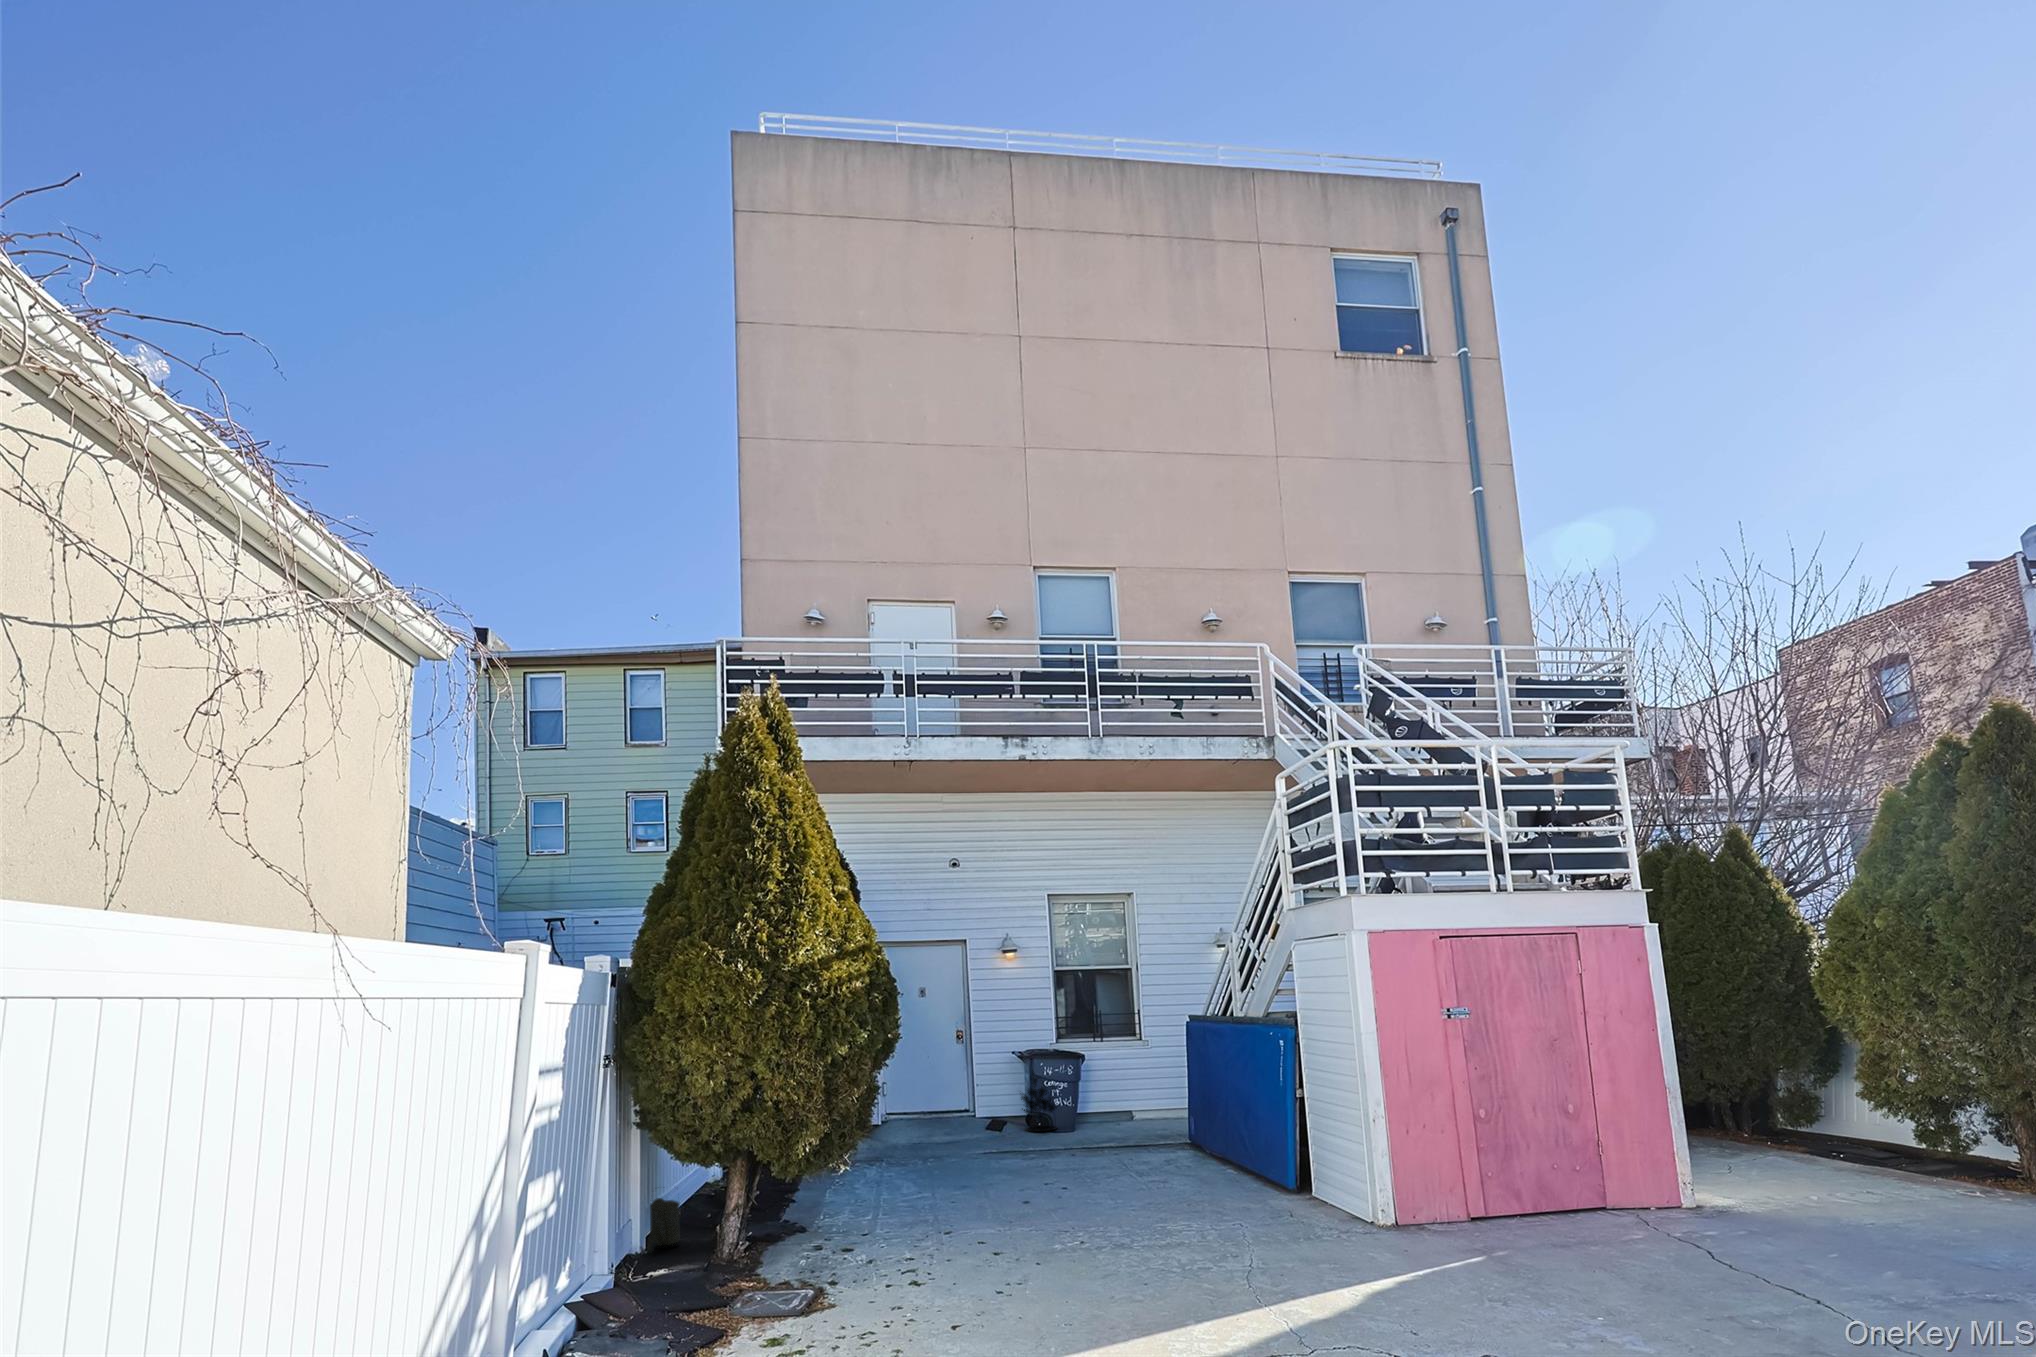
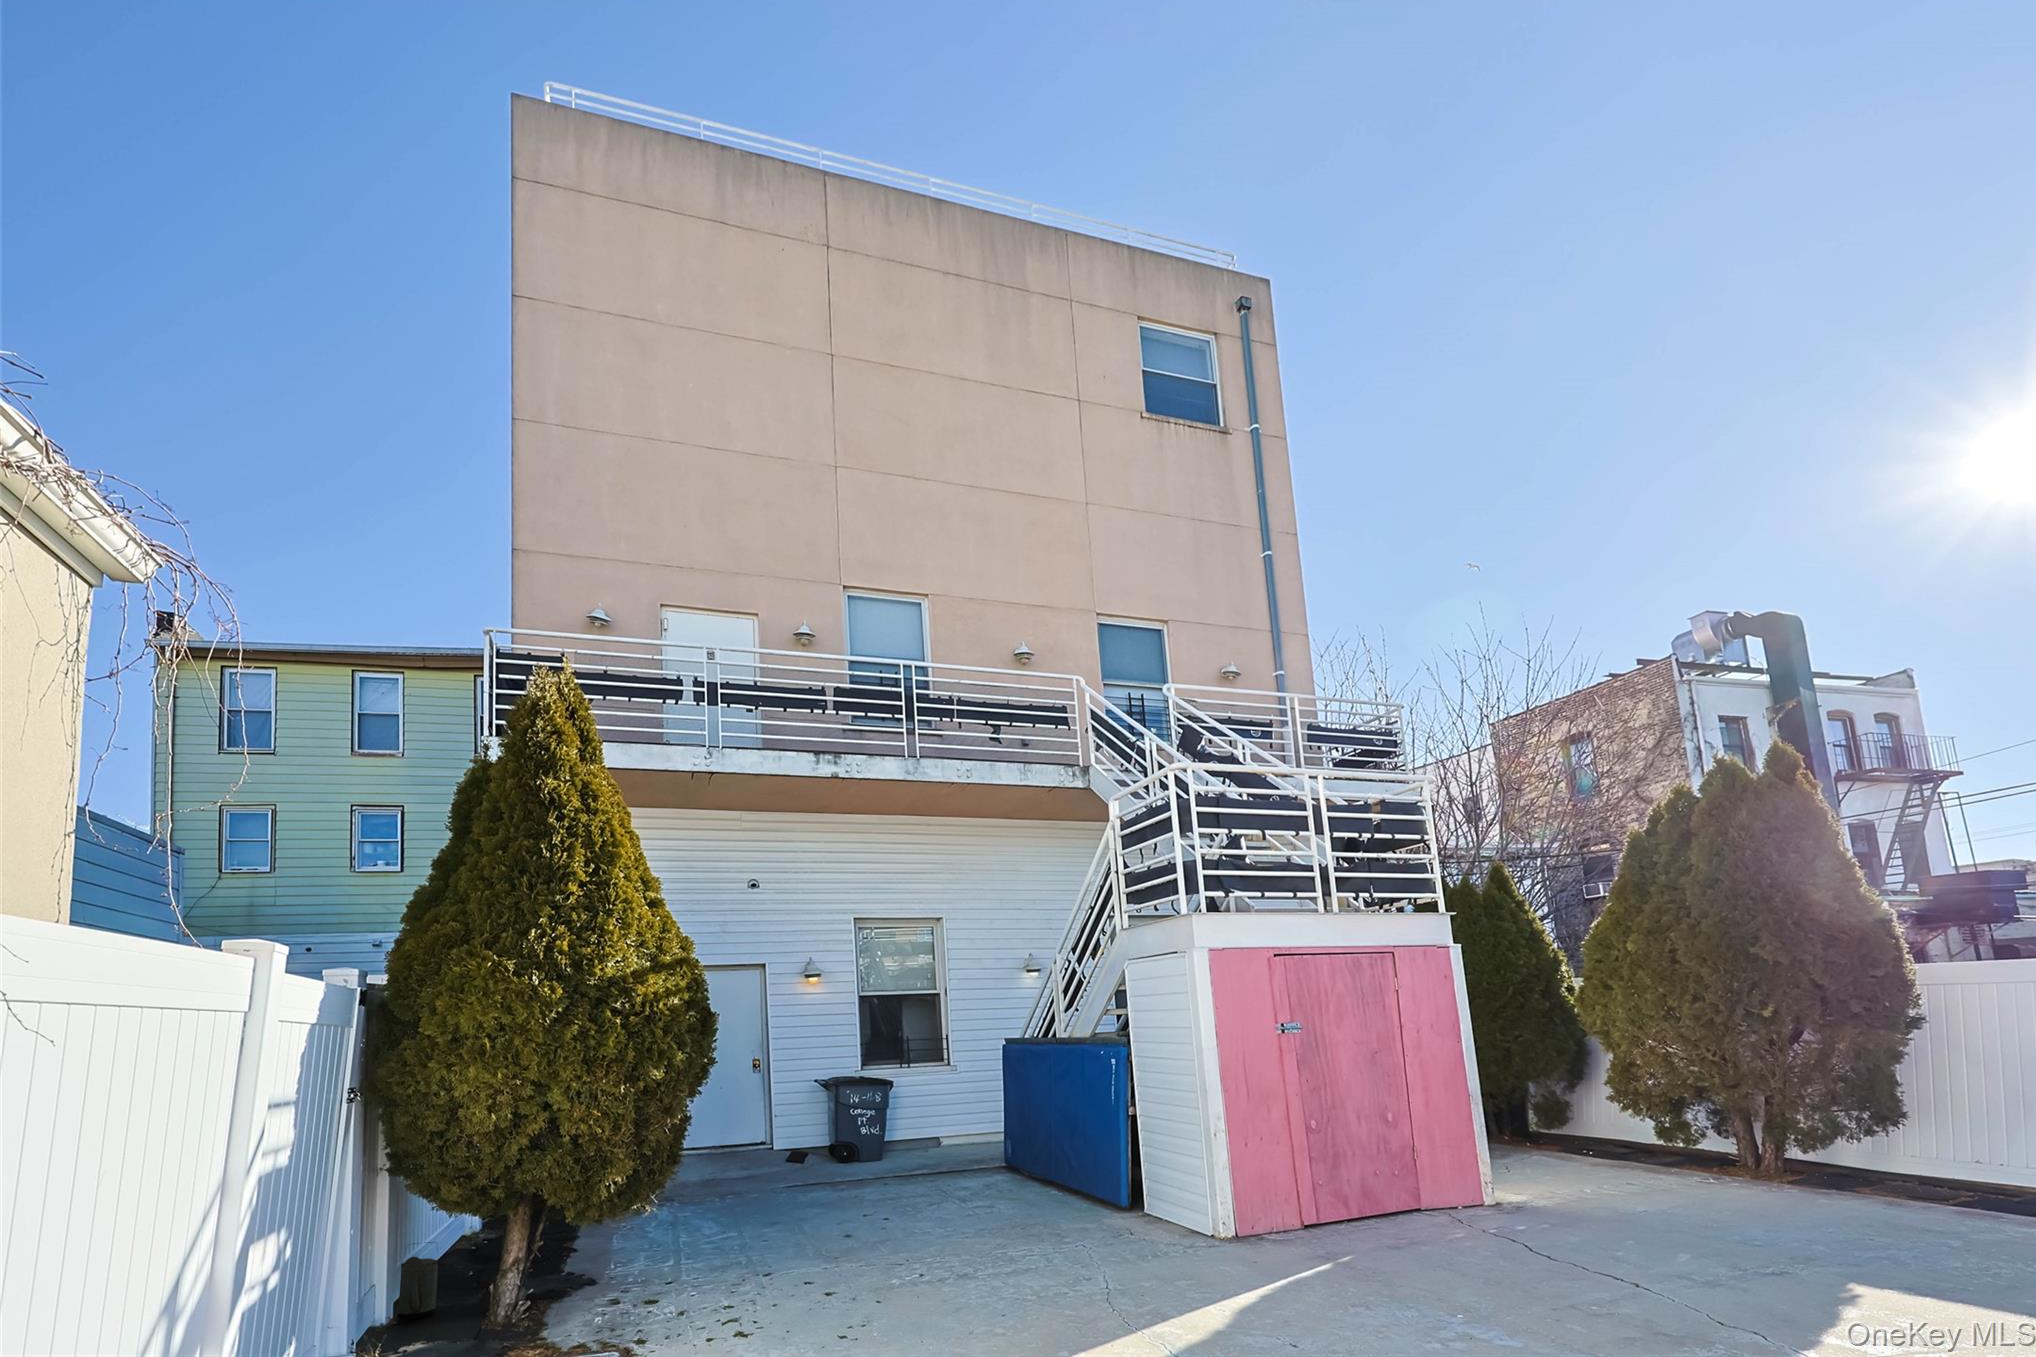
potted tree: present [1021,1070,1057,1132] -> none [812,1100,855,1166]

